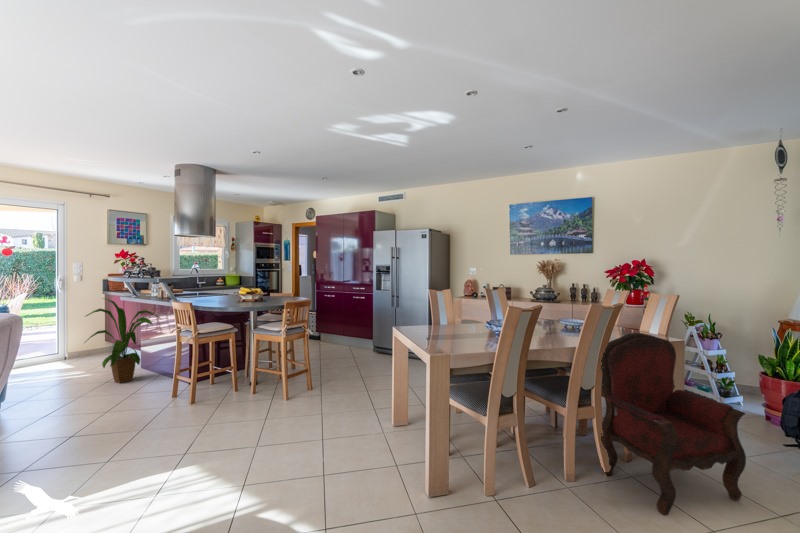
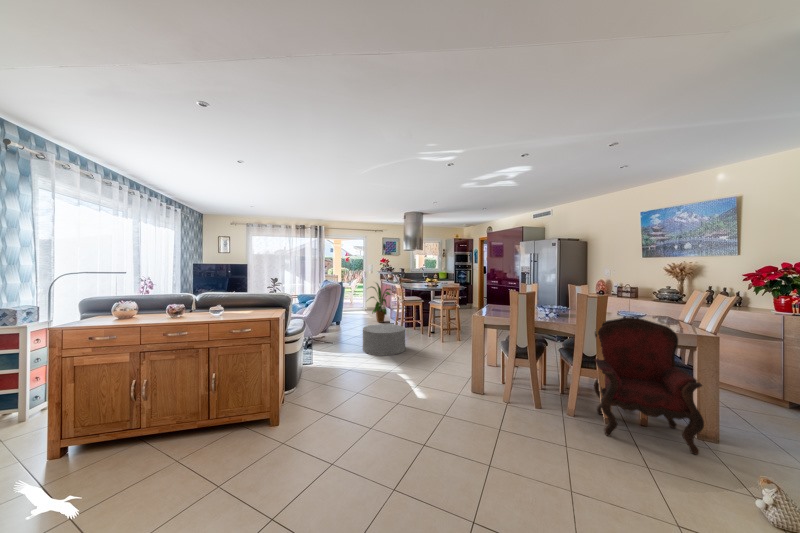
ottoman: none [116,390,231,484] -> present [363,324,405,356]

